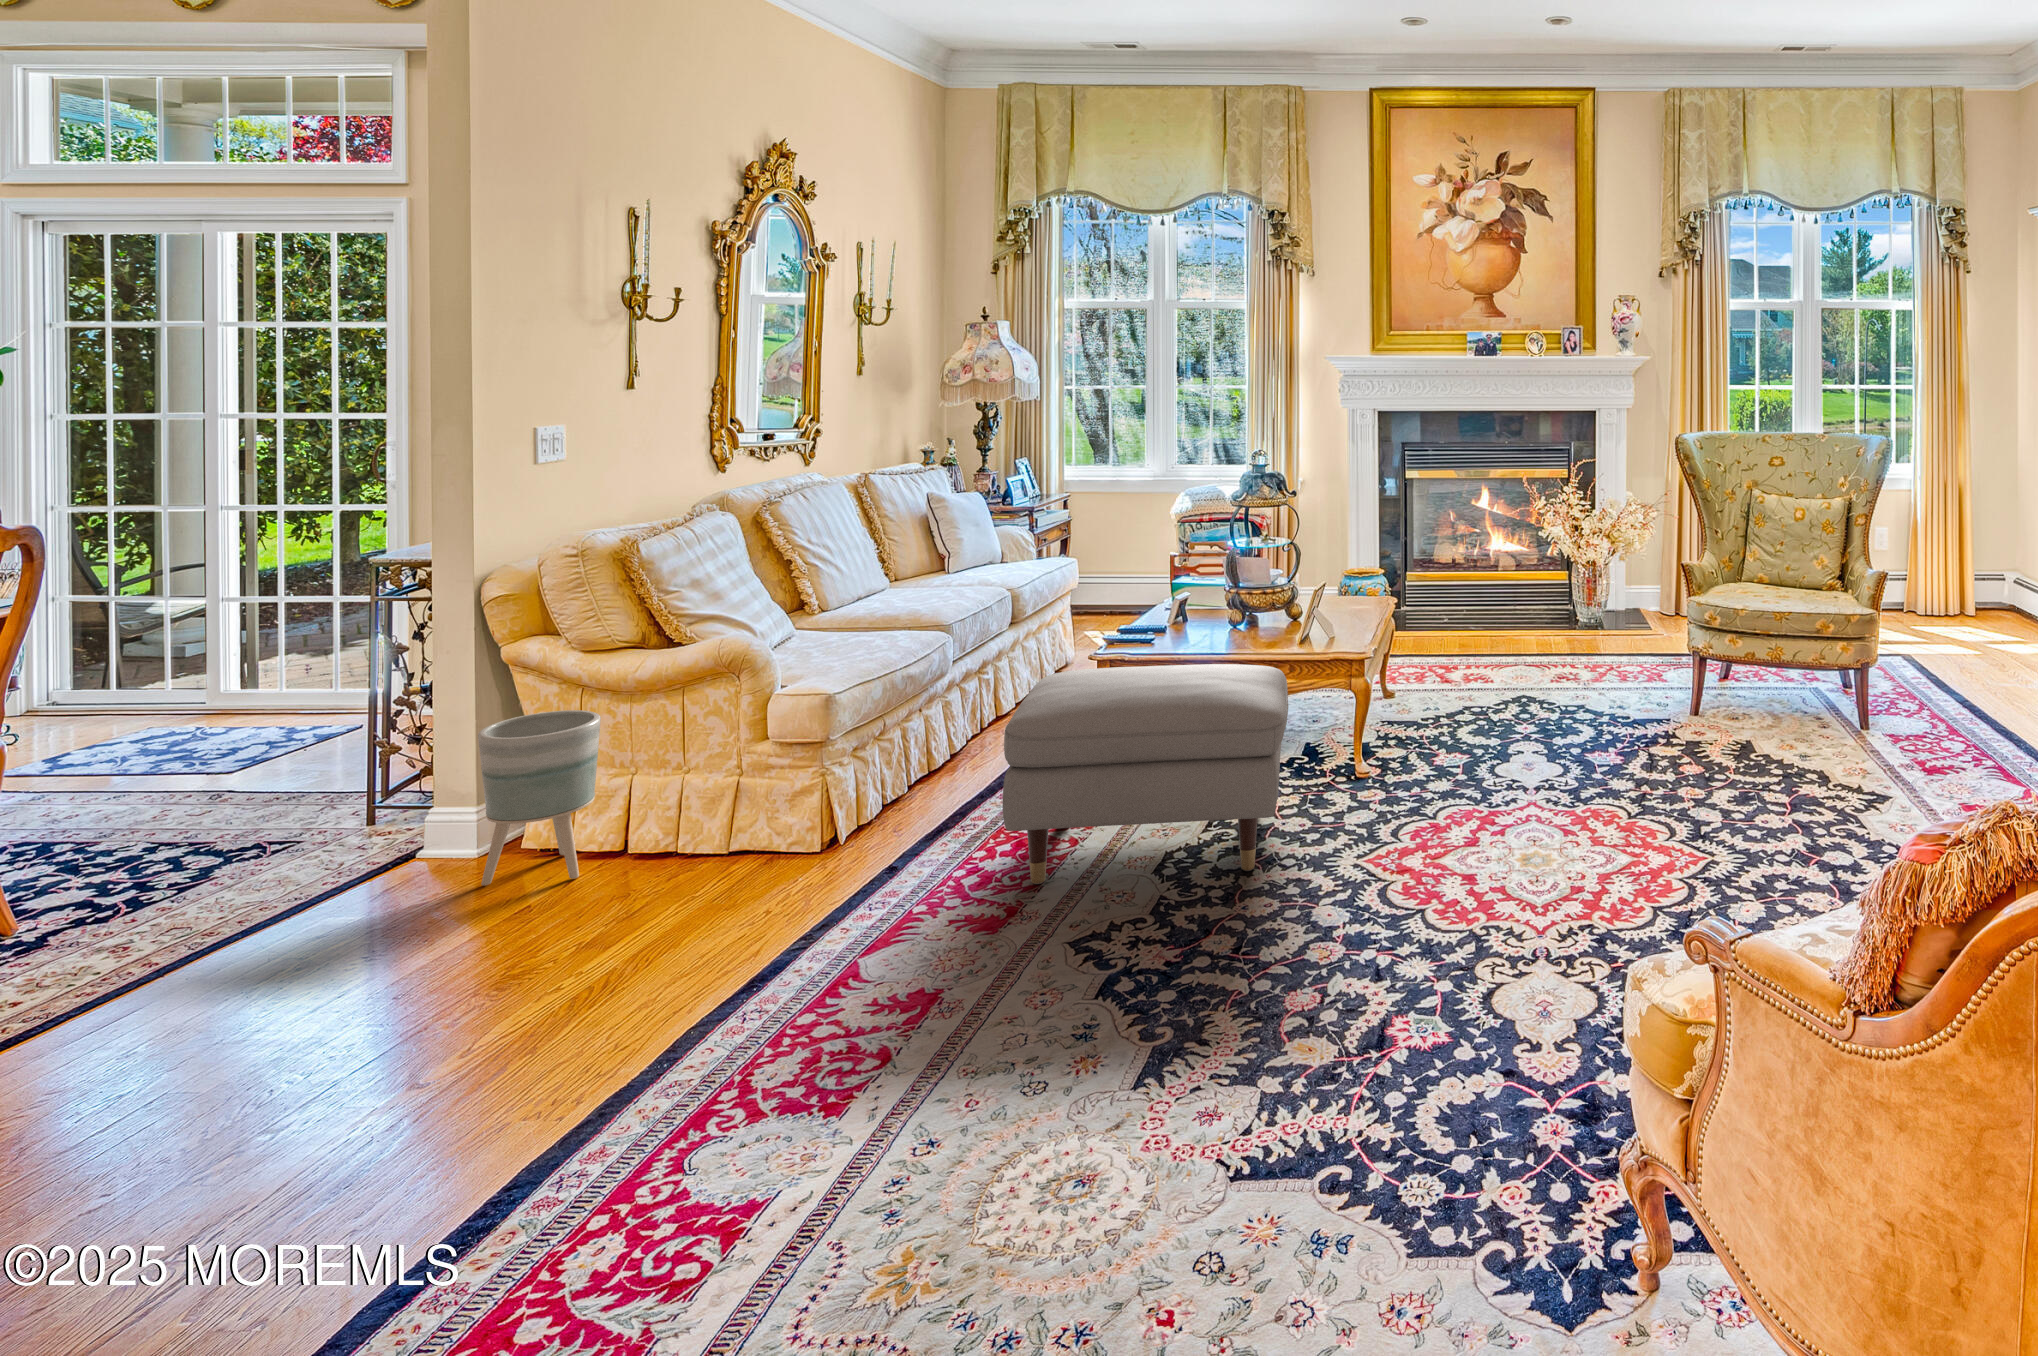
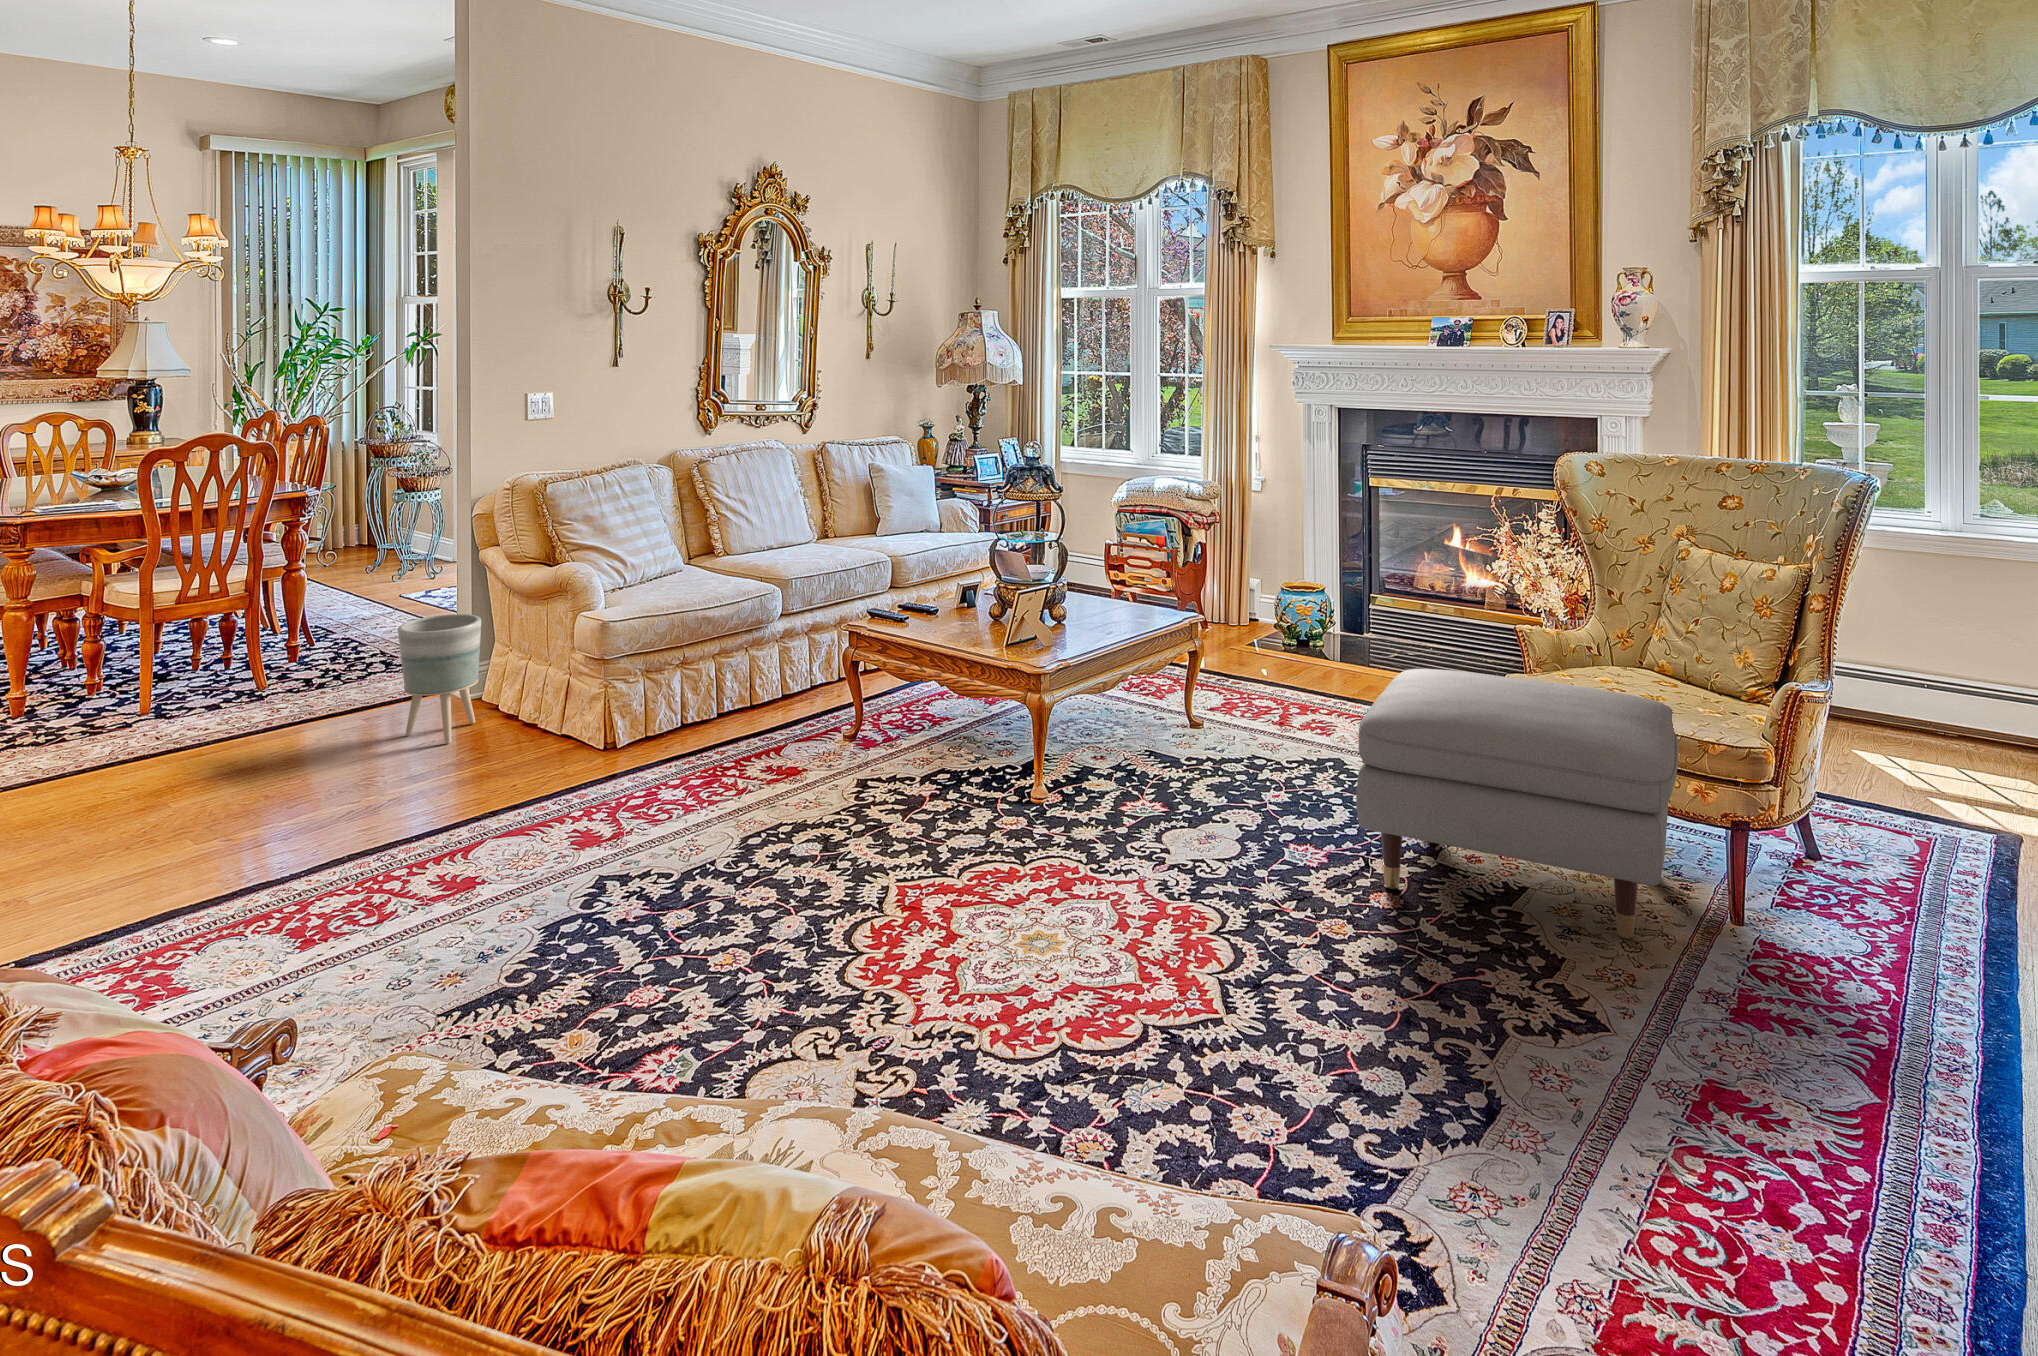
ottoman: present [1003,664,1288,884] -> present [1356,669,1679,939]

